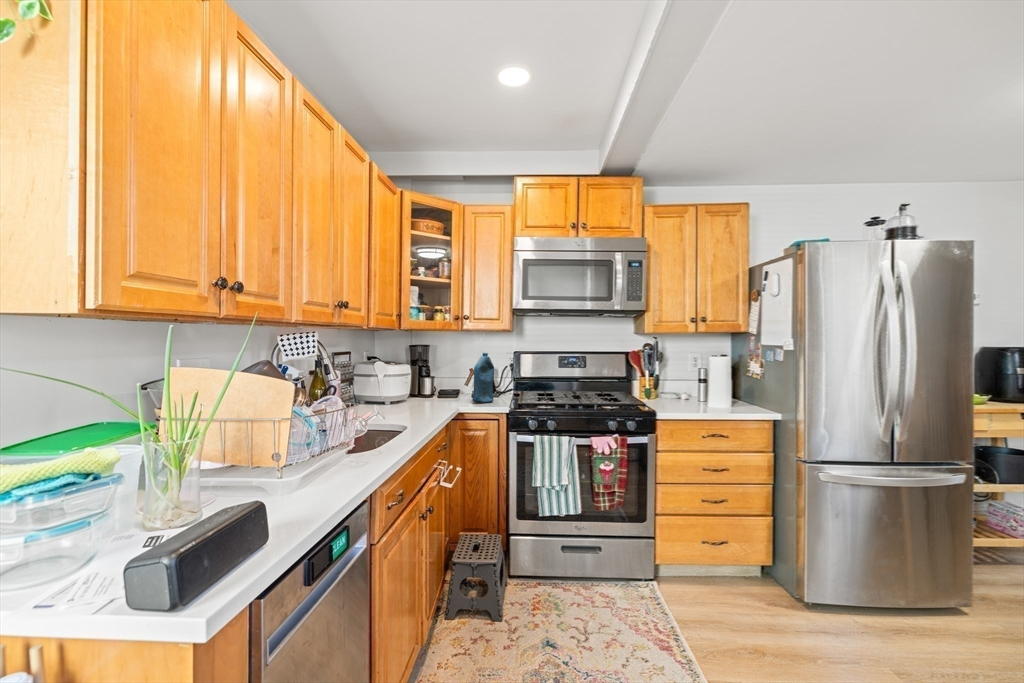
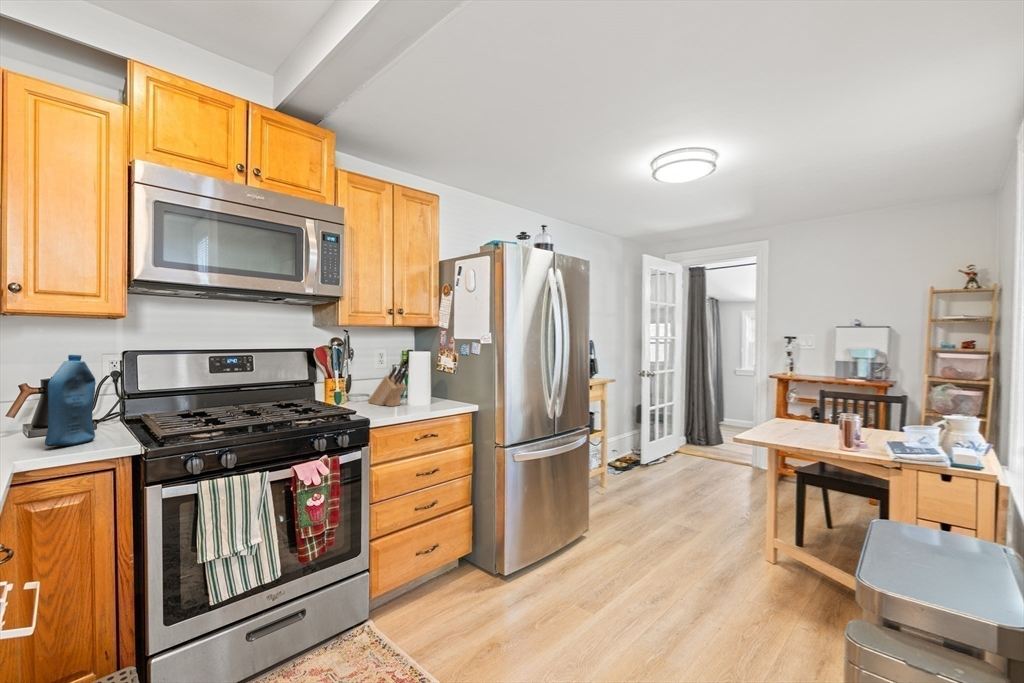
knife block: none [670,369,700,405] -> present [368,366,408,406]

